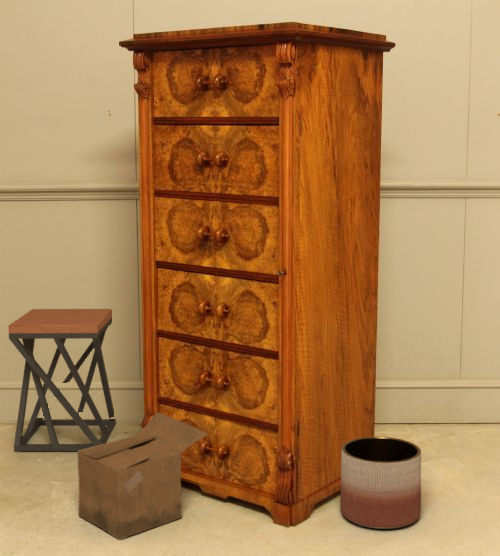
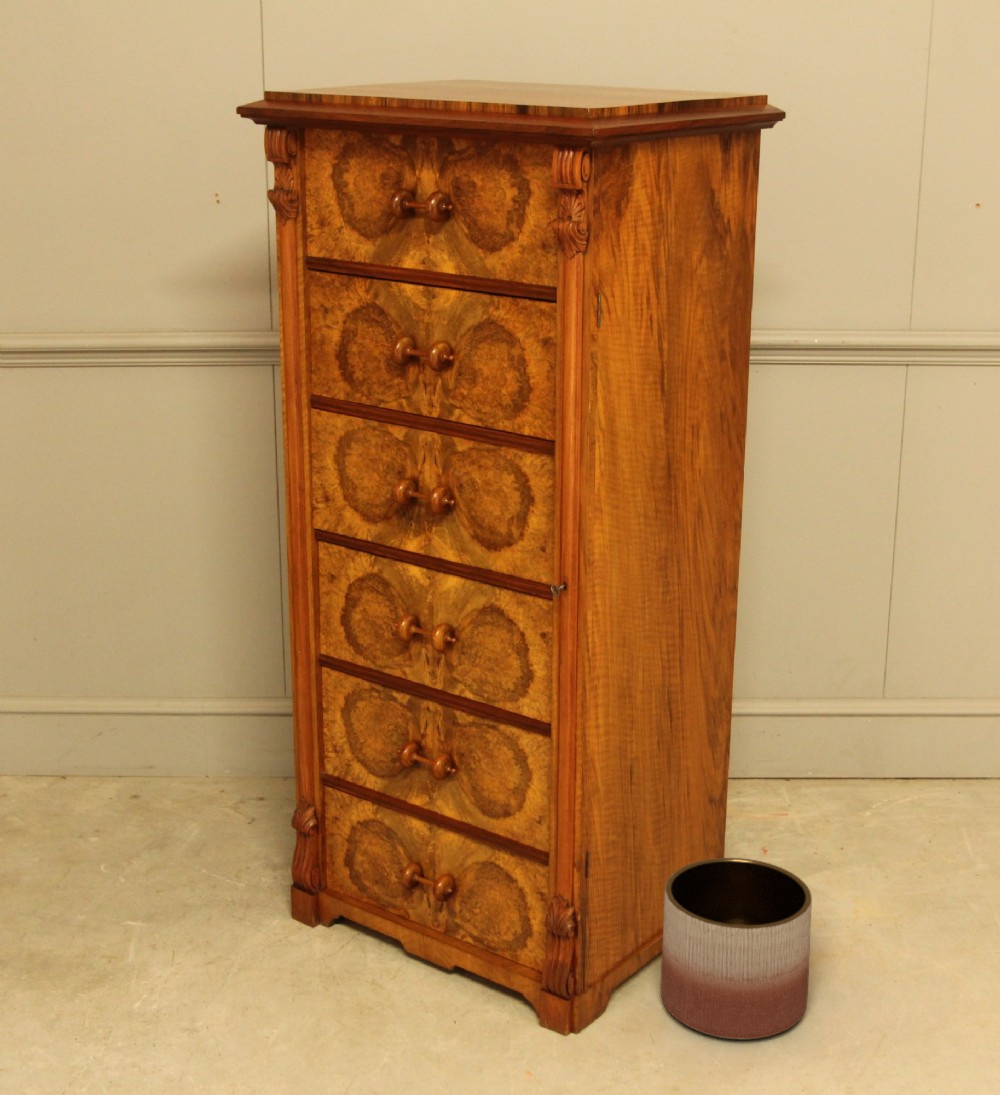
stool: present [8,309,116,451] -> none [34,570,241,846]
cardboard box: present [78,413,207,539] -> none [175,807,418,1064]

